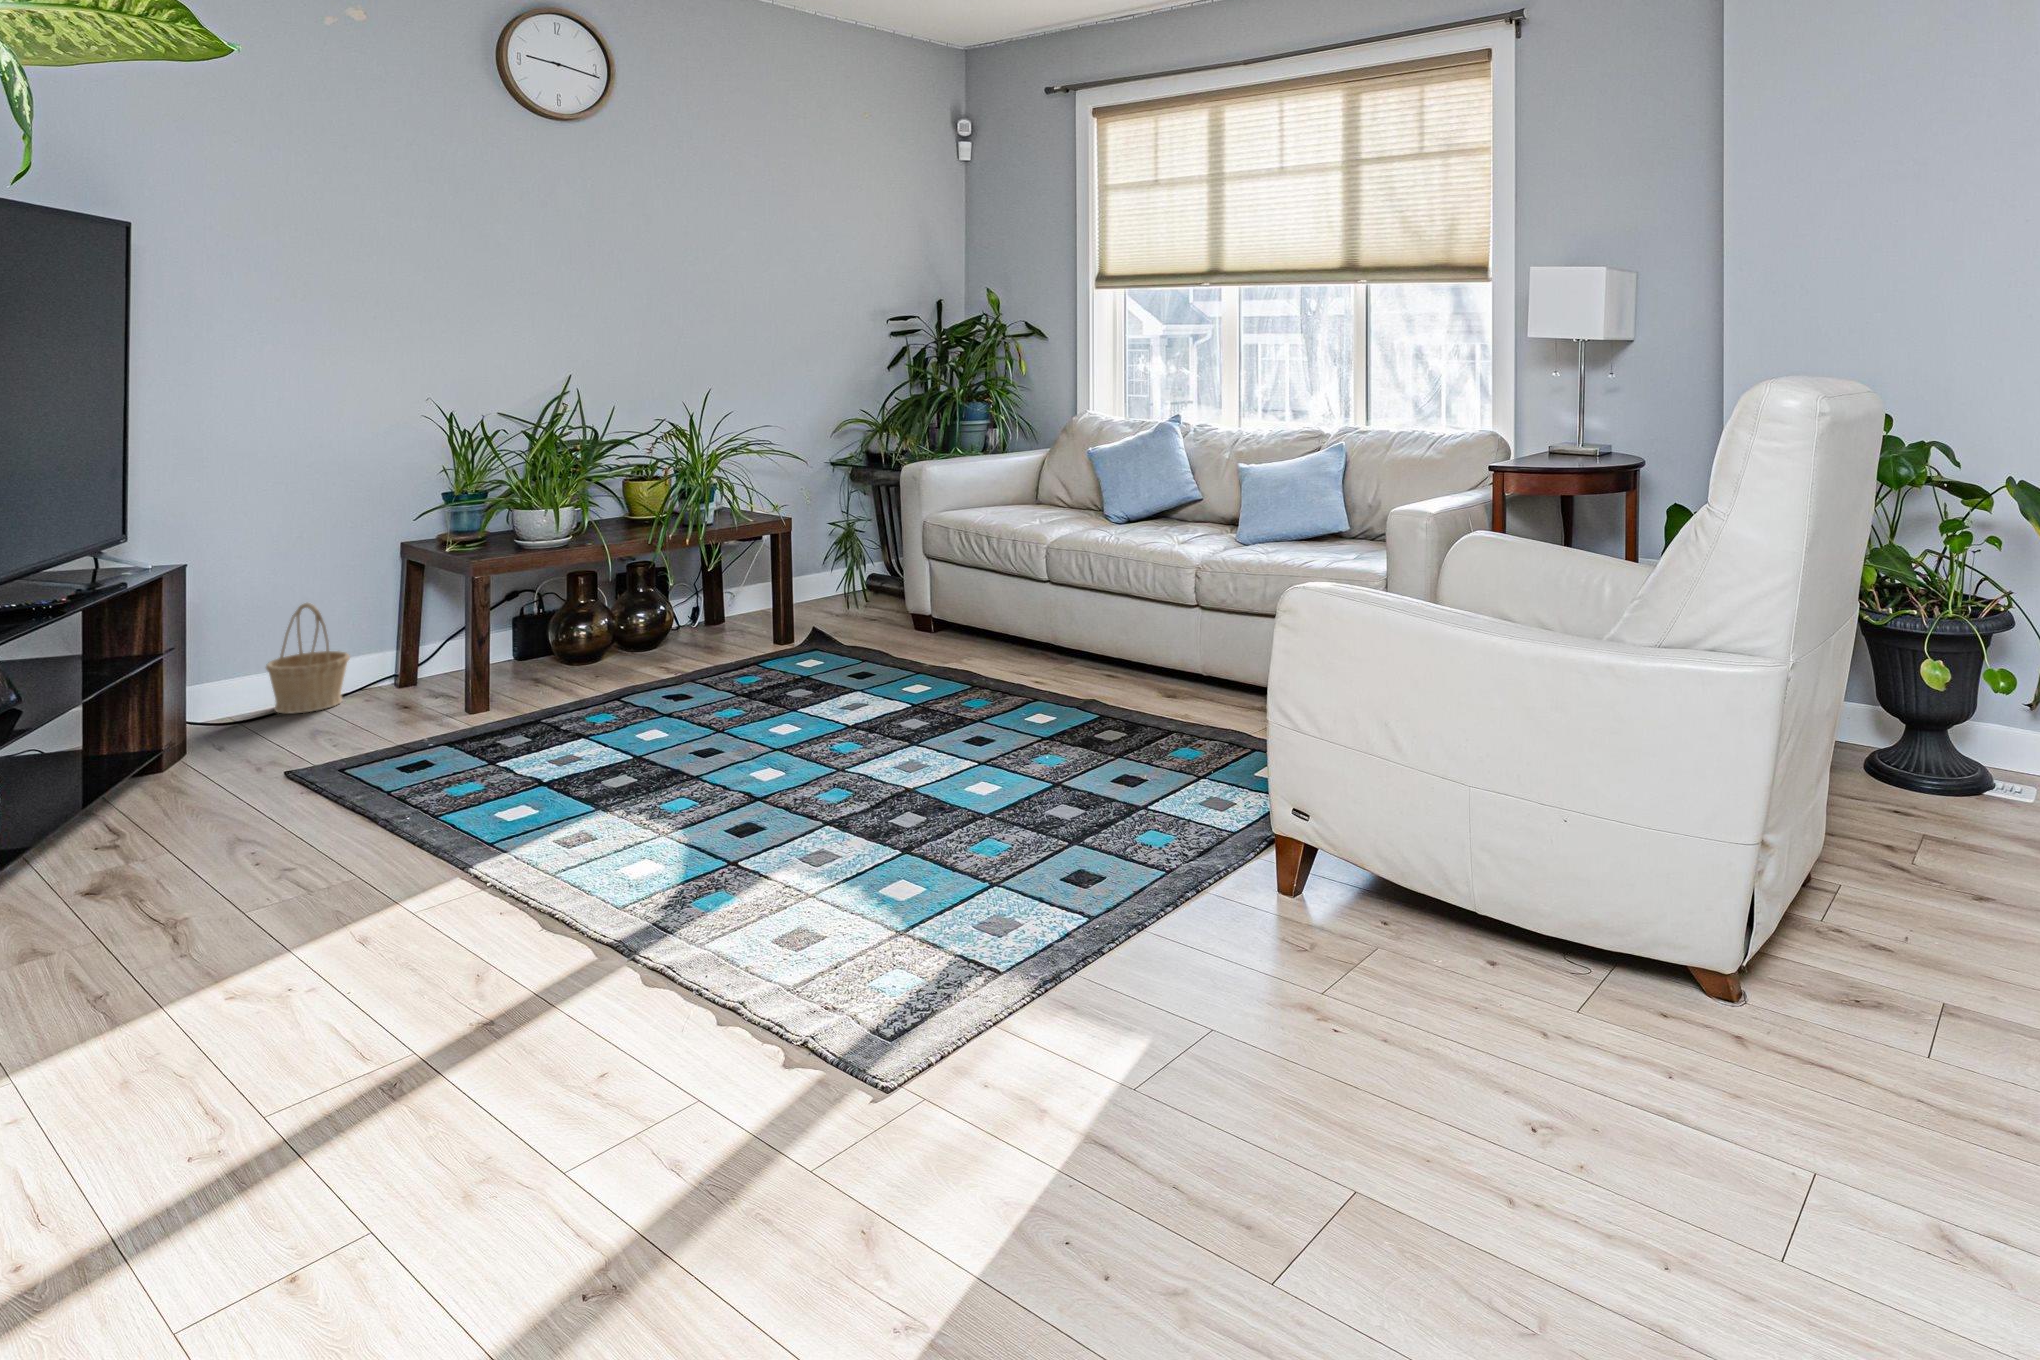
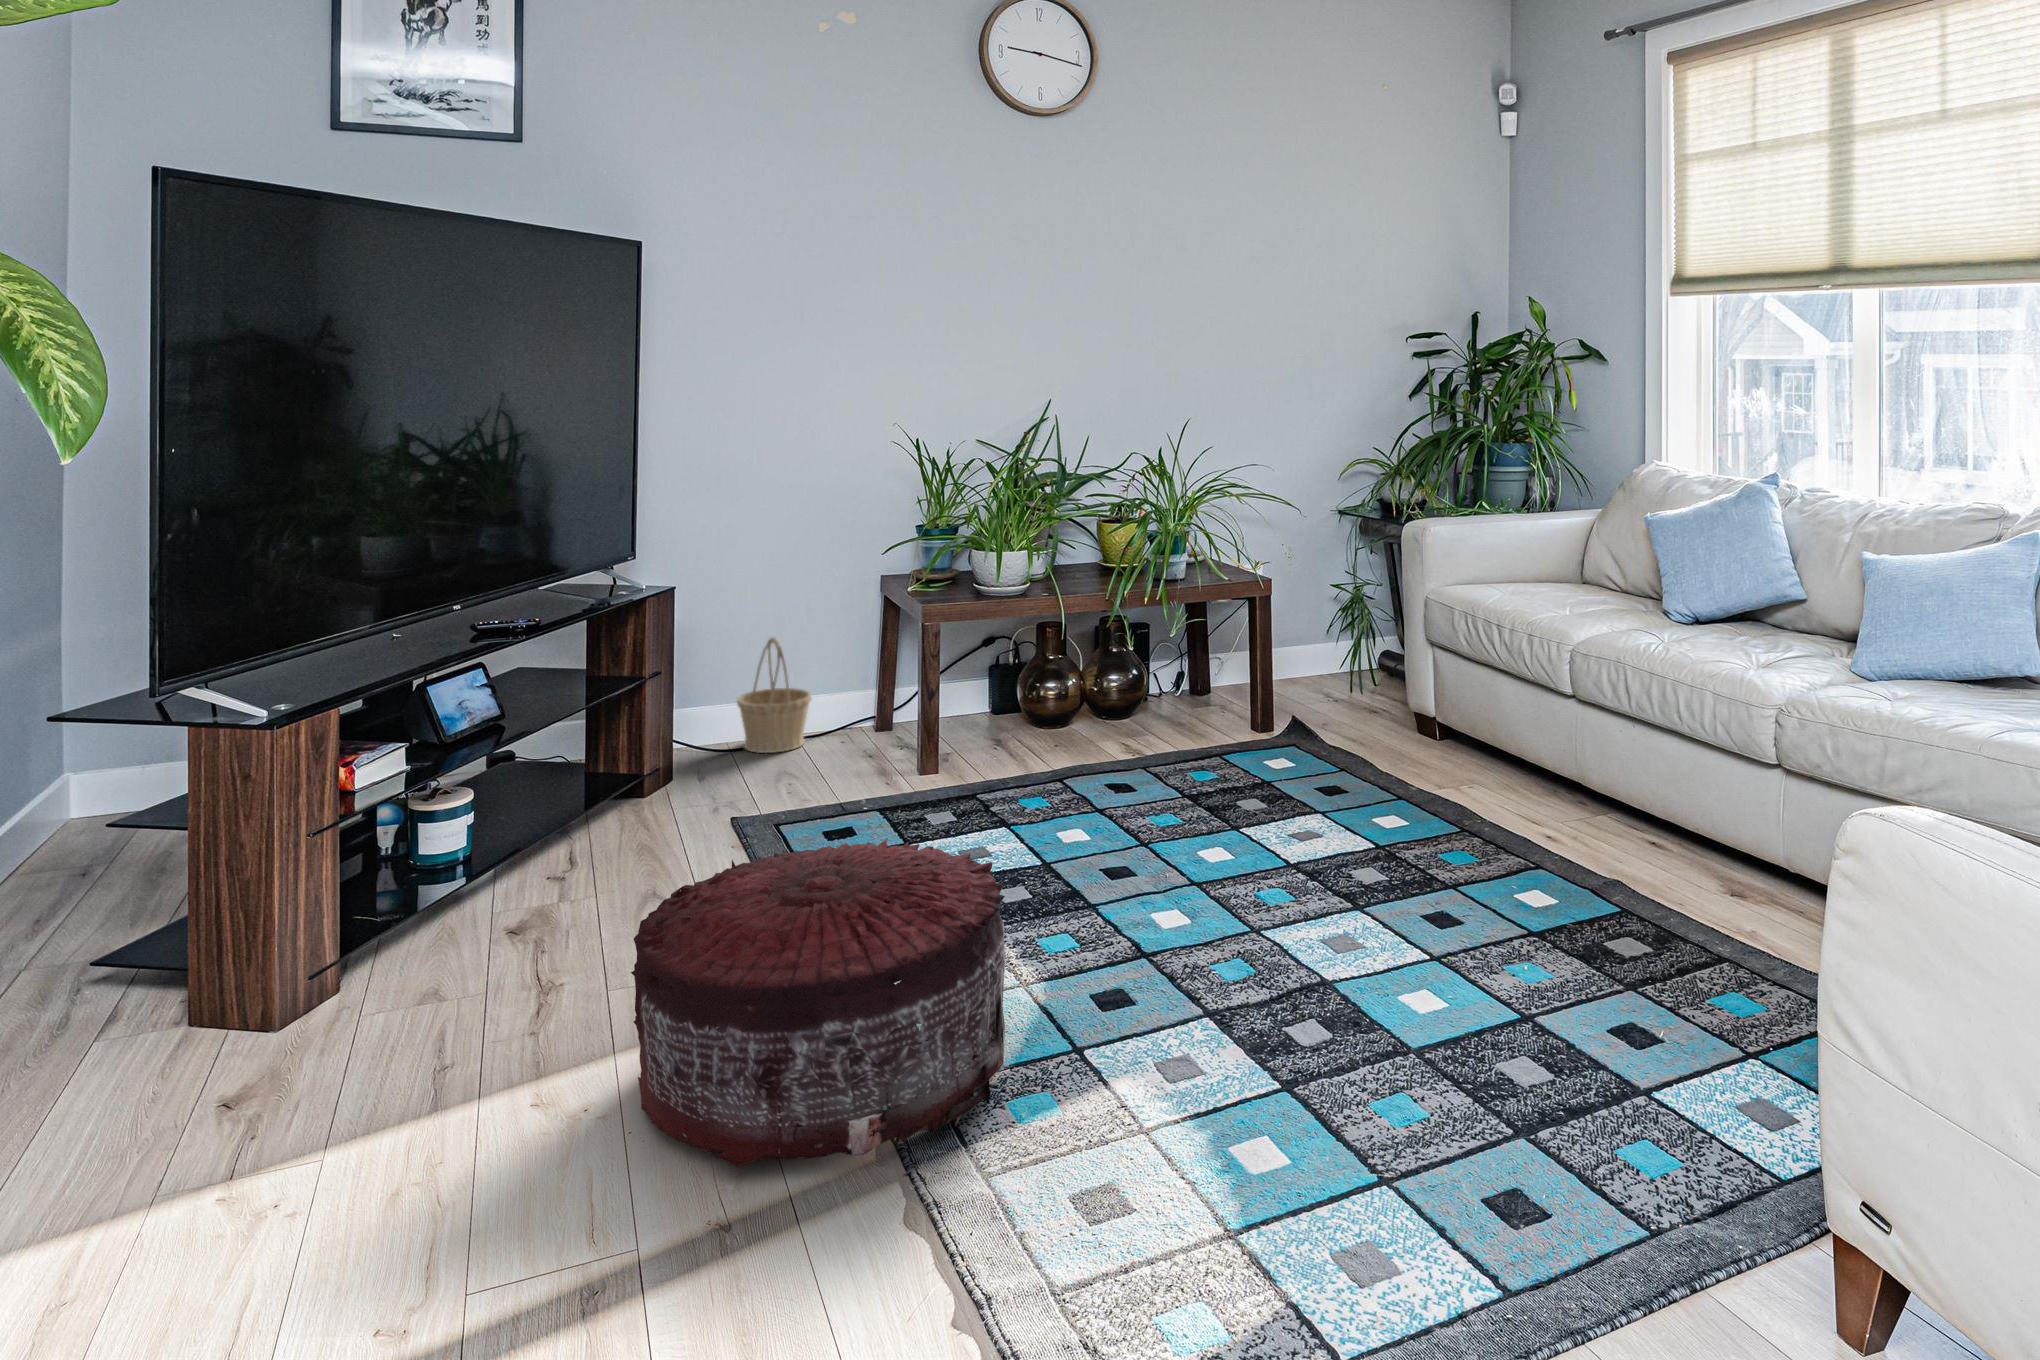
pouf: none [343,726,684,976] -> present [631,838,1006,1166]

